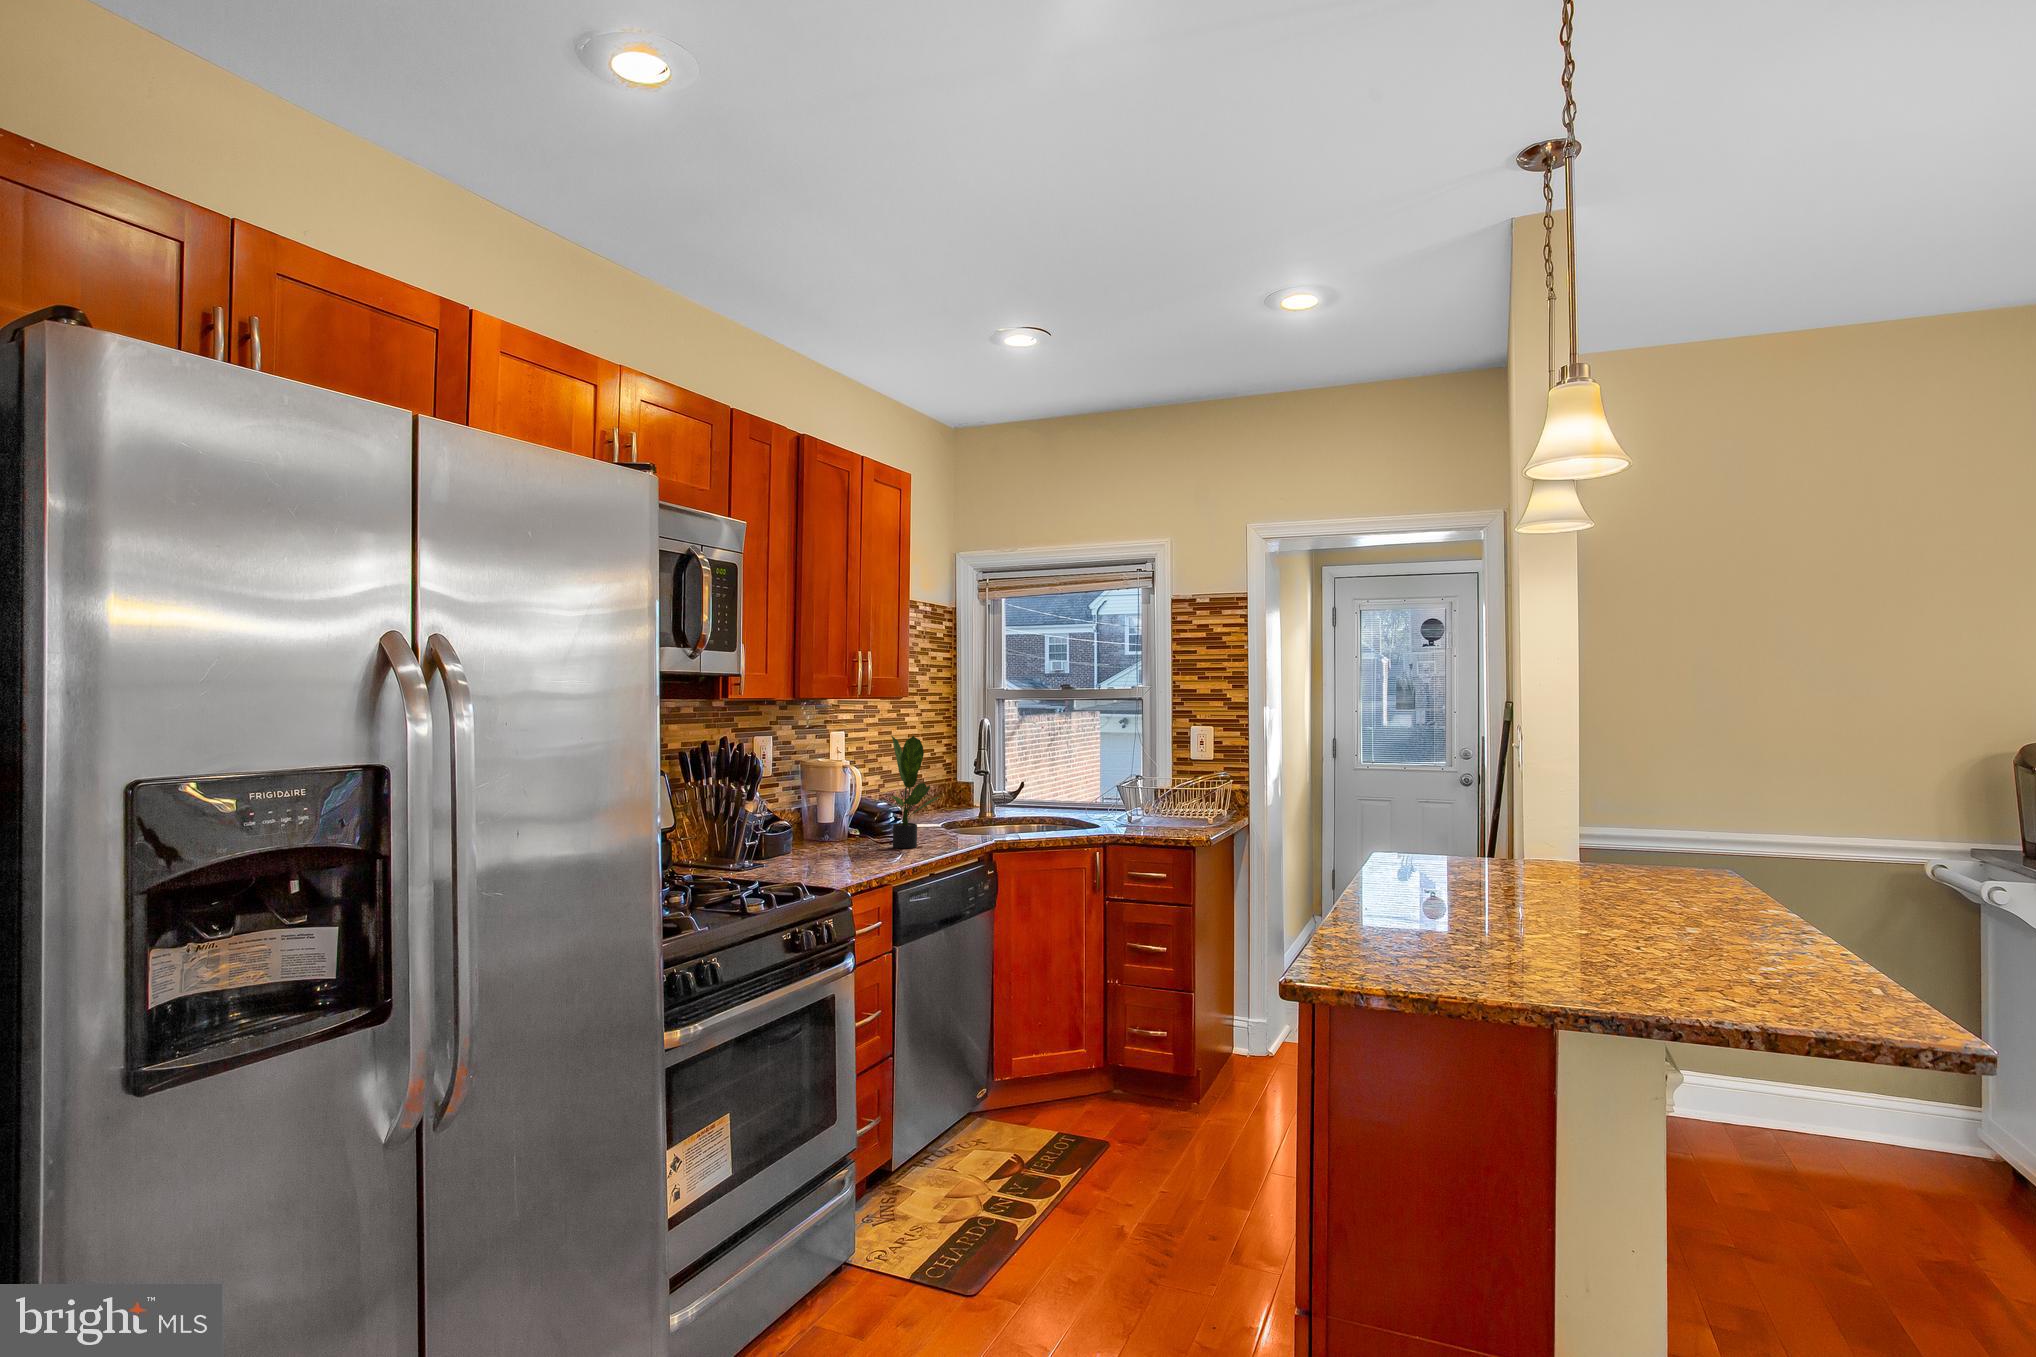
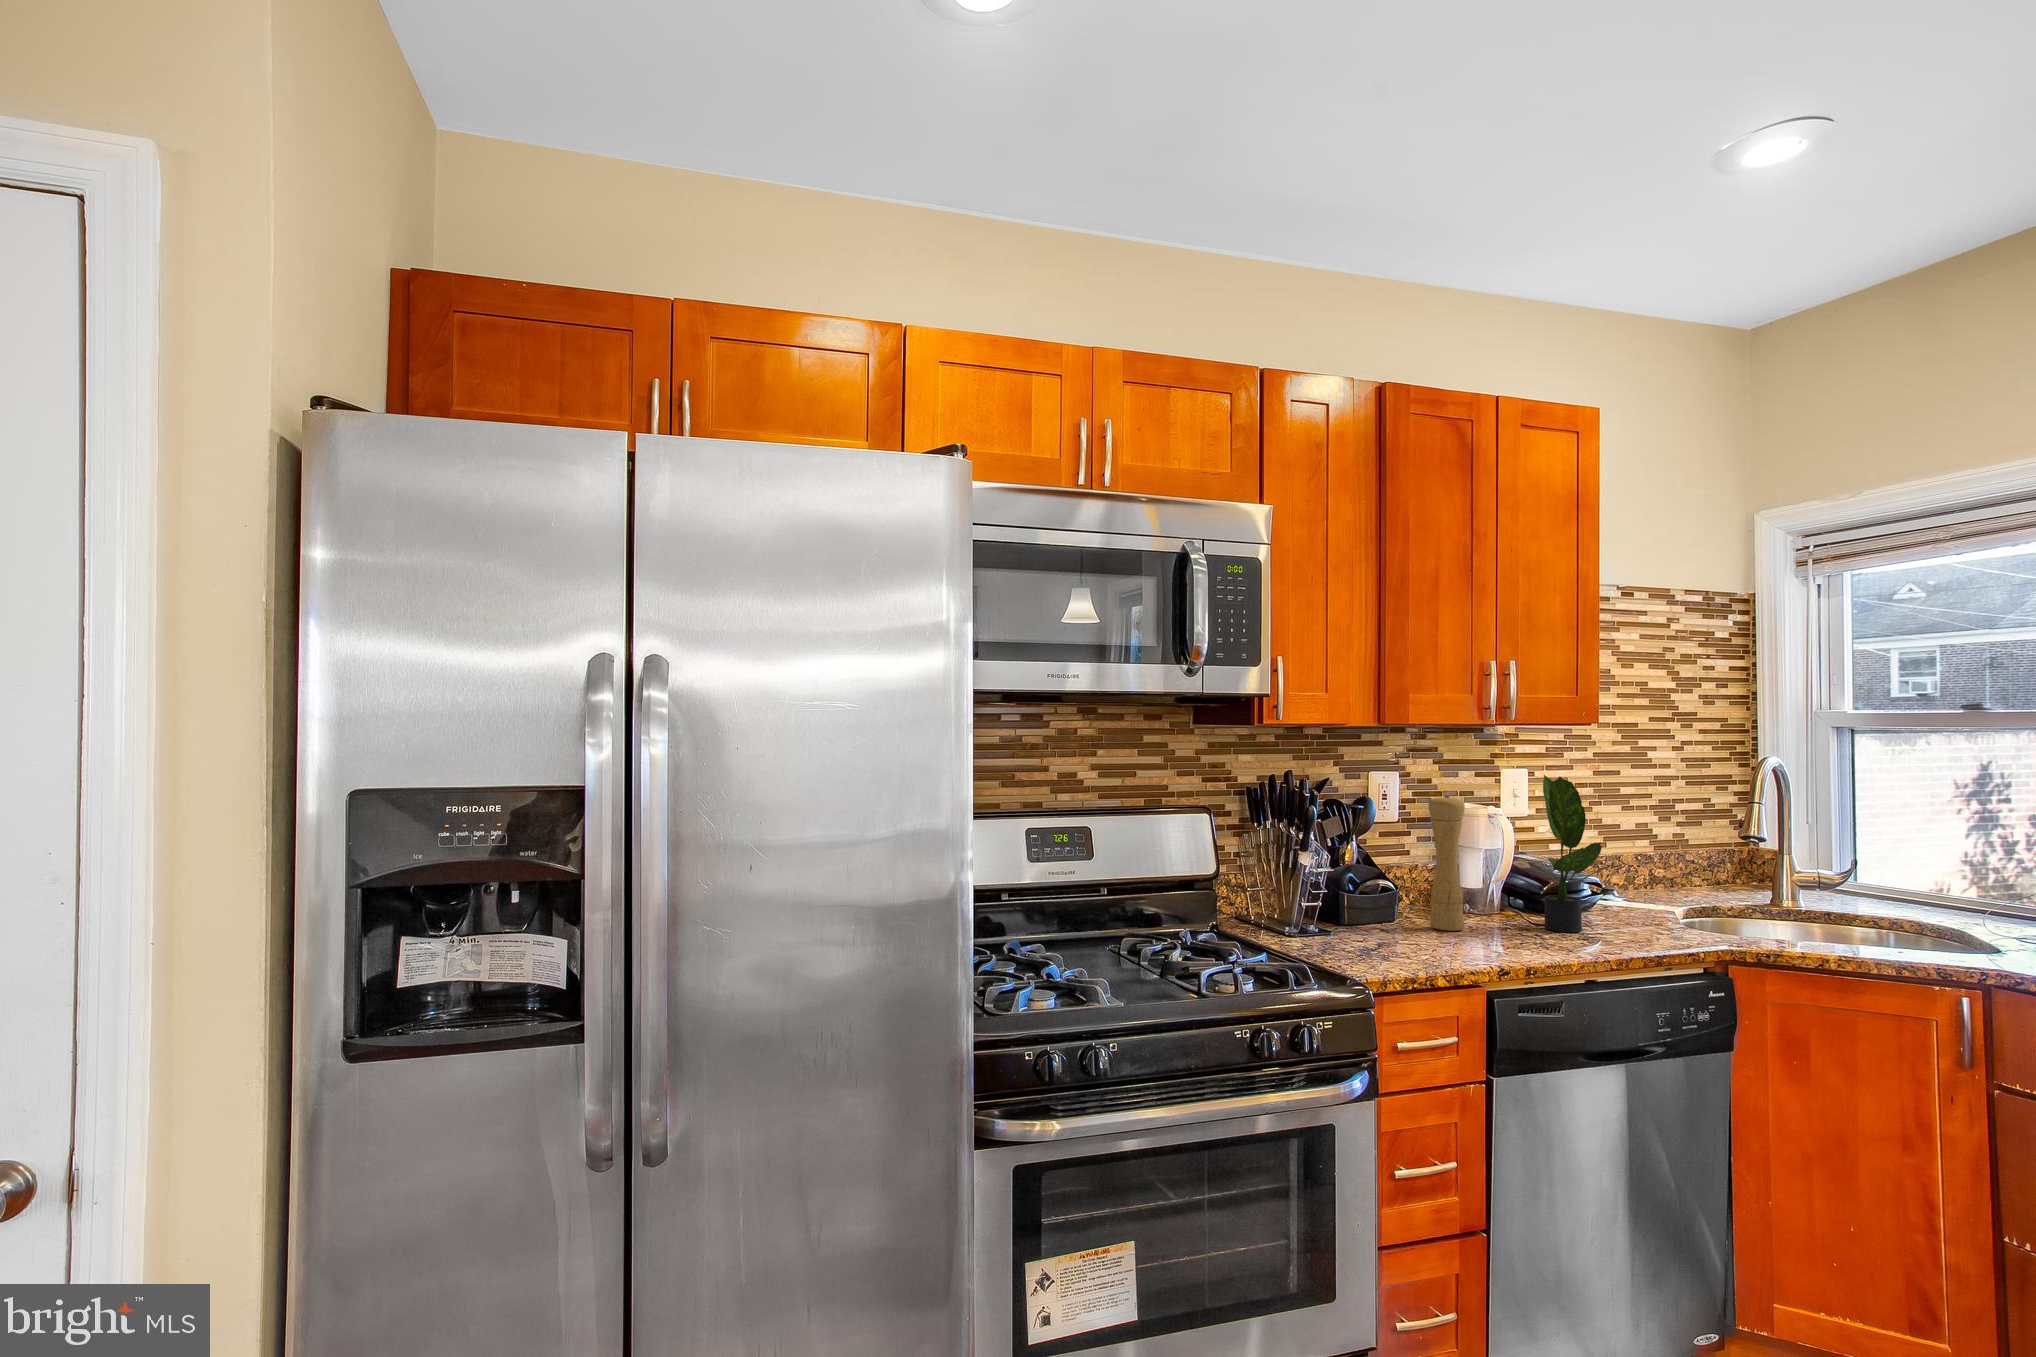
pepper mill: none [826,753,852,856] -> present [1428,795,1465,931]

